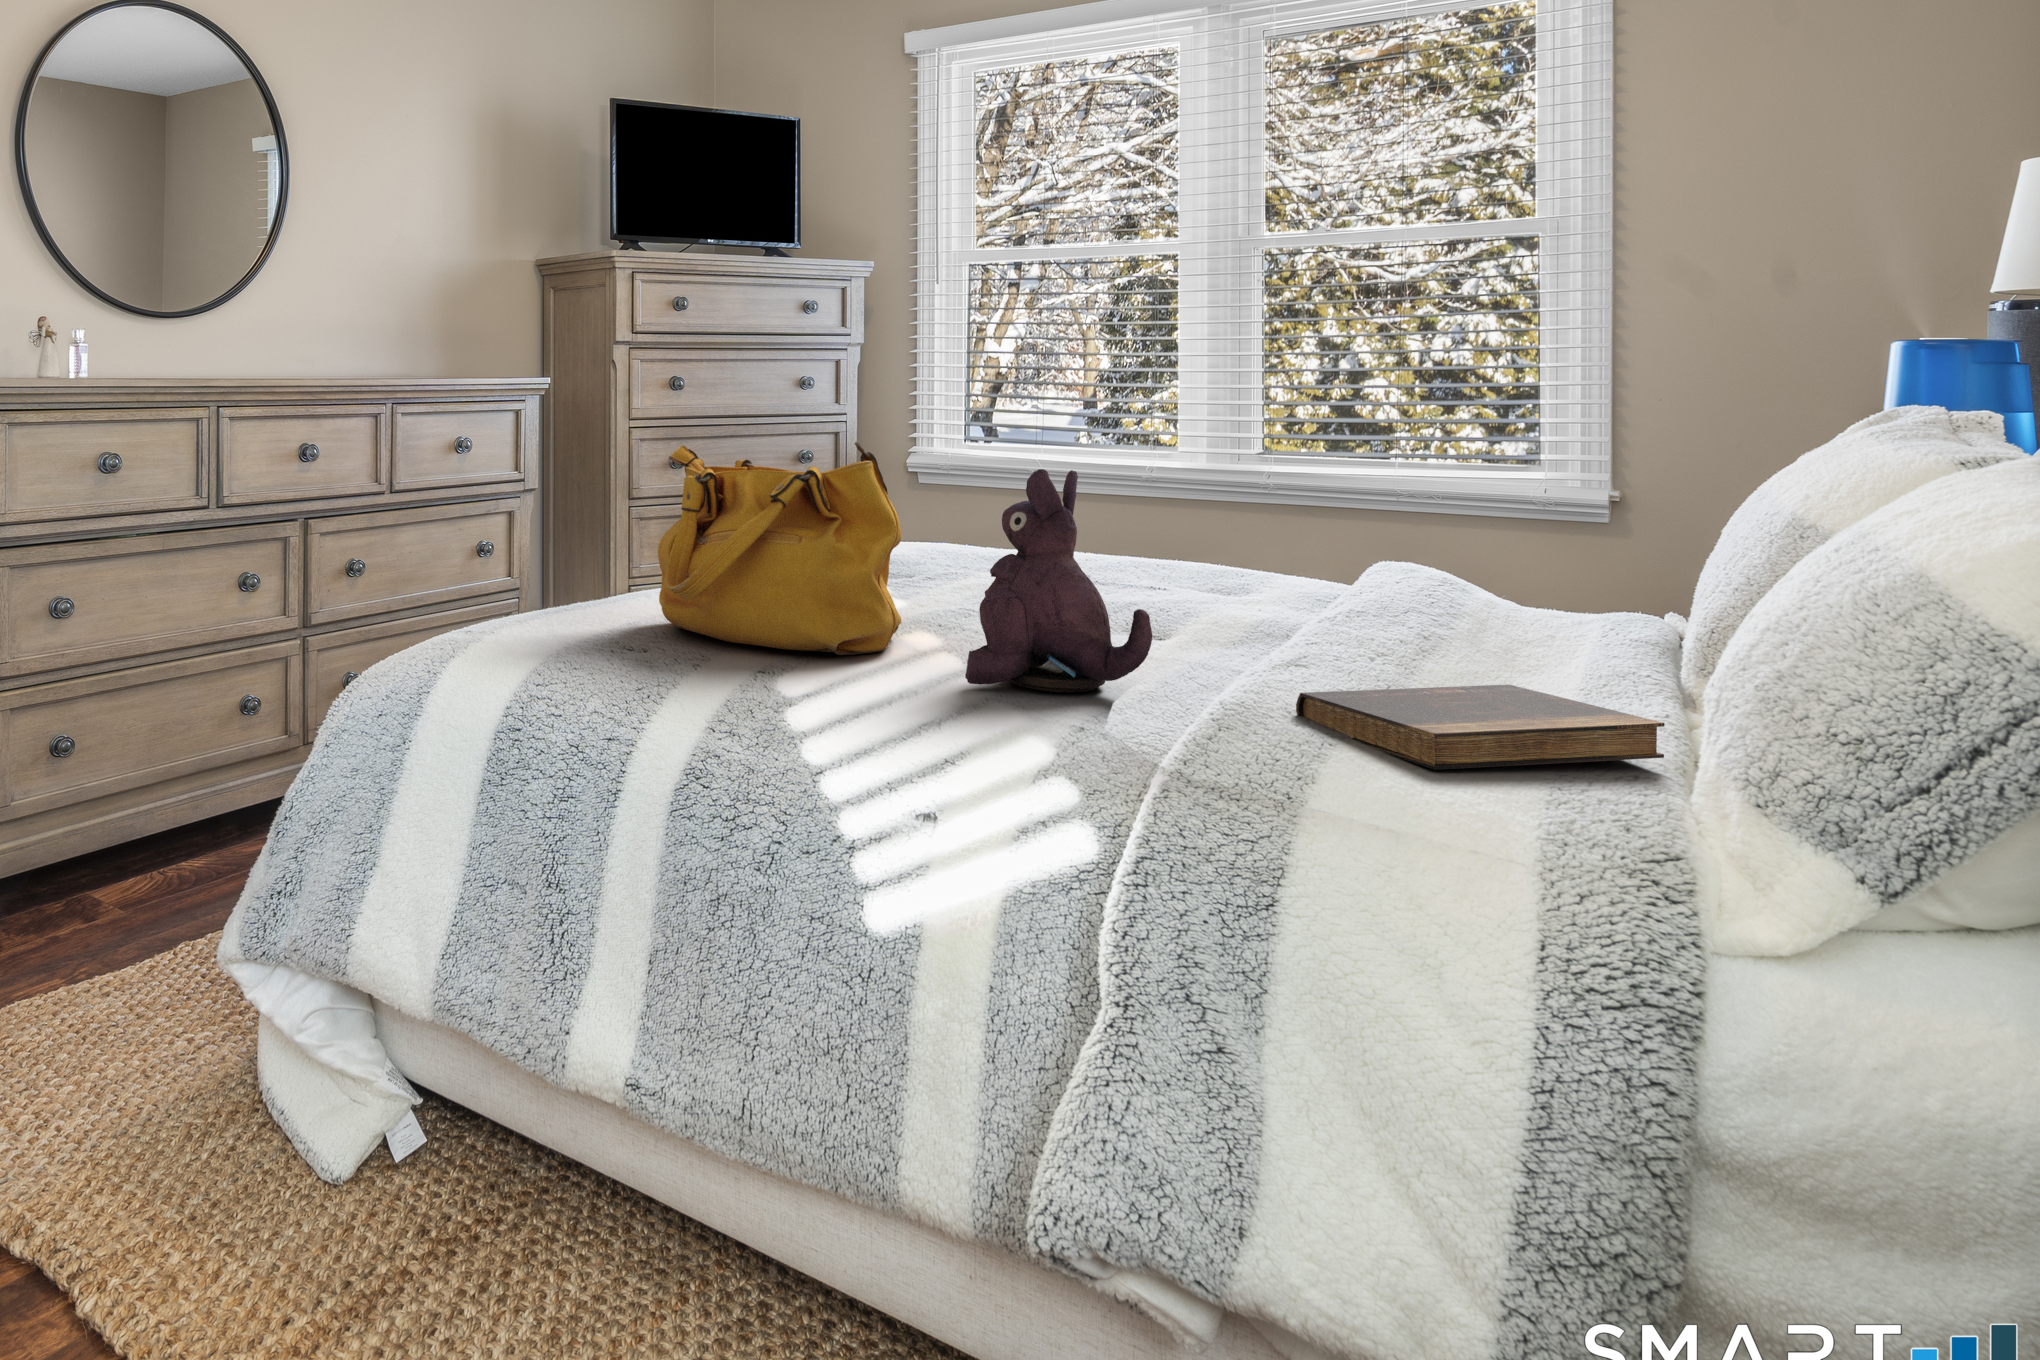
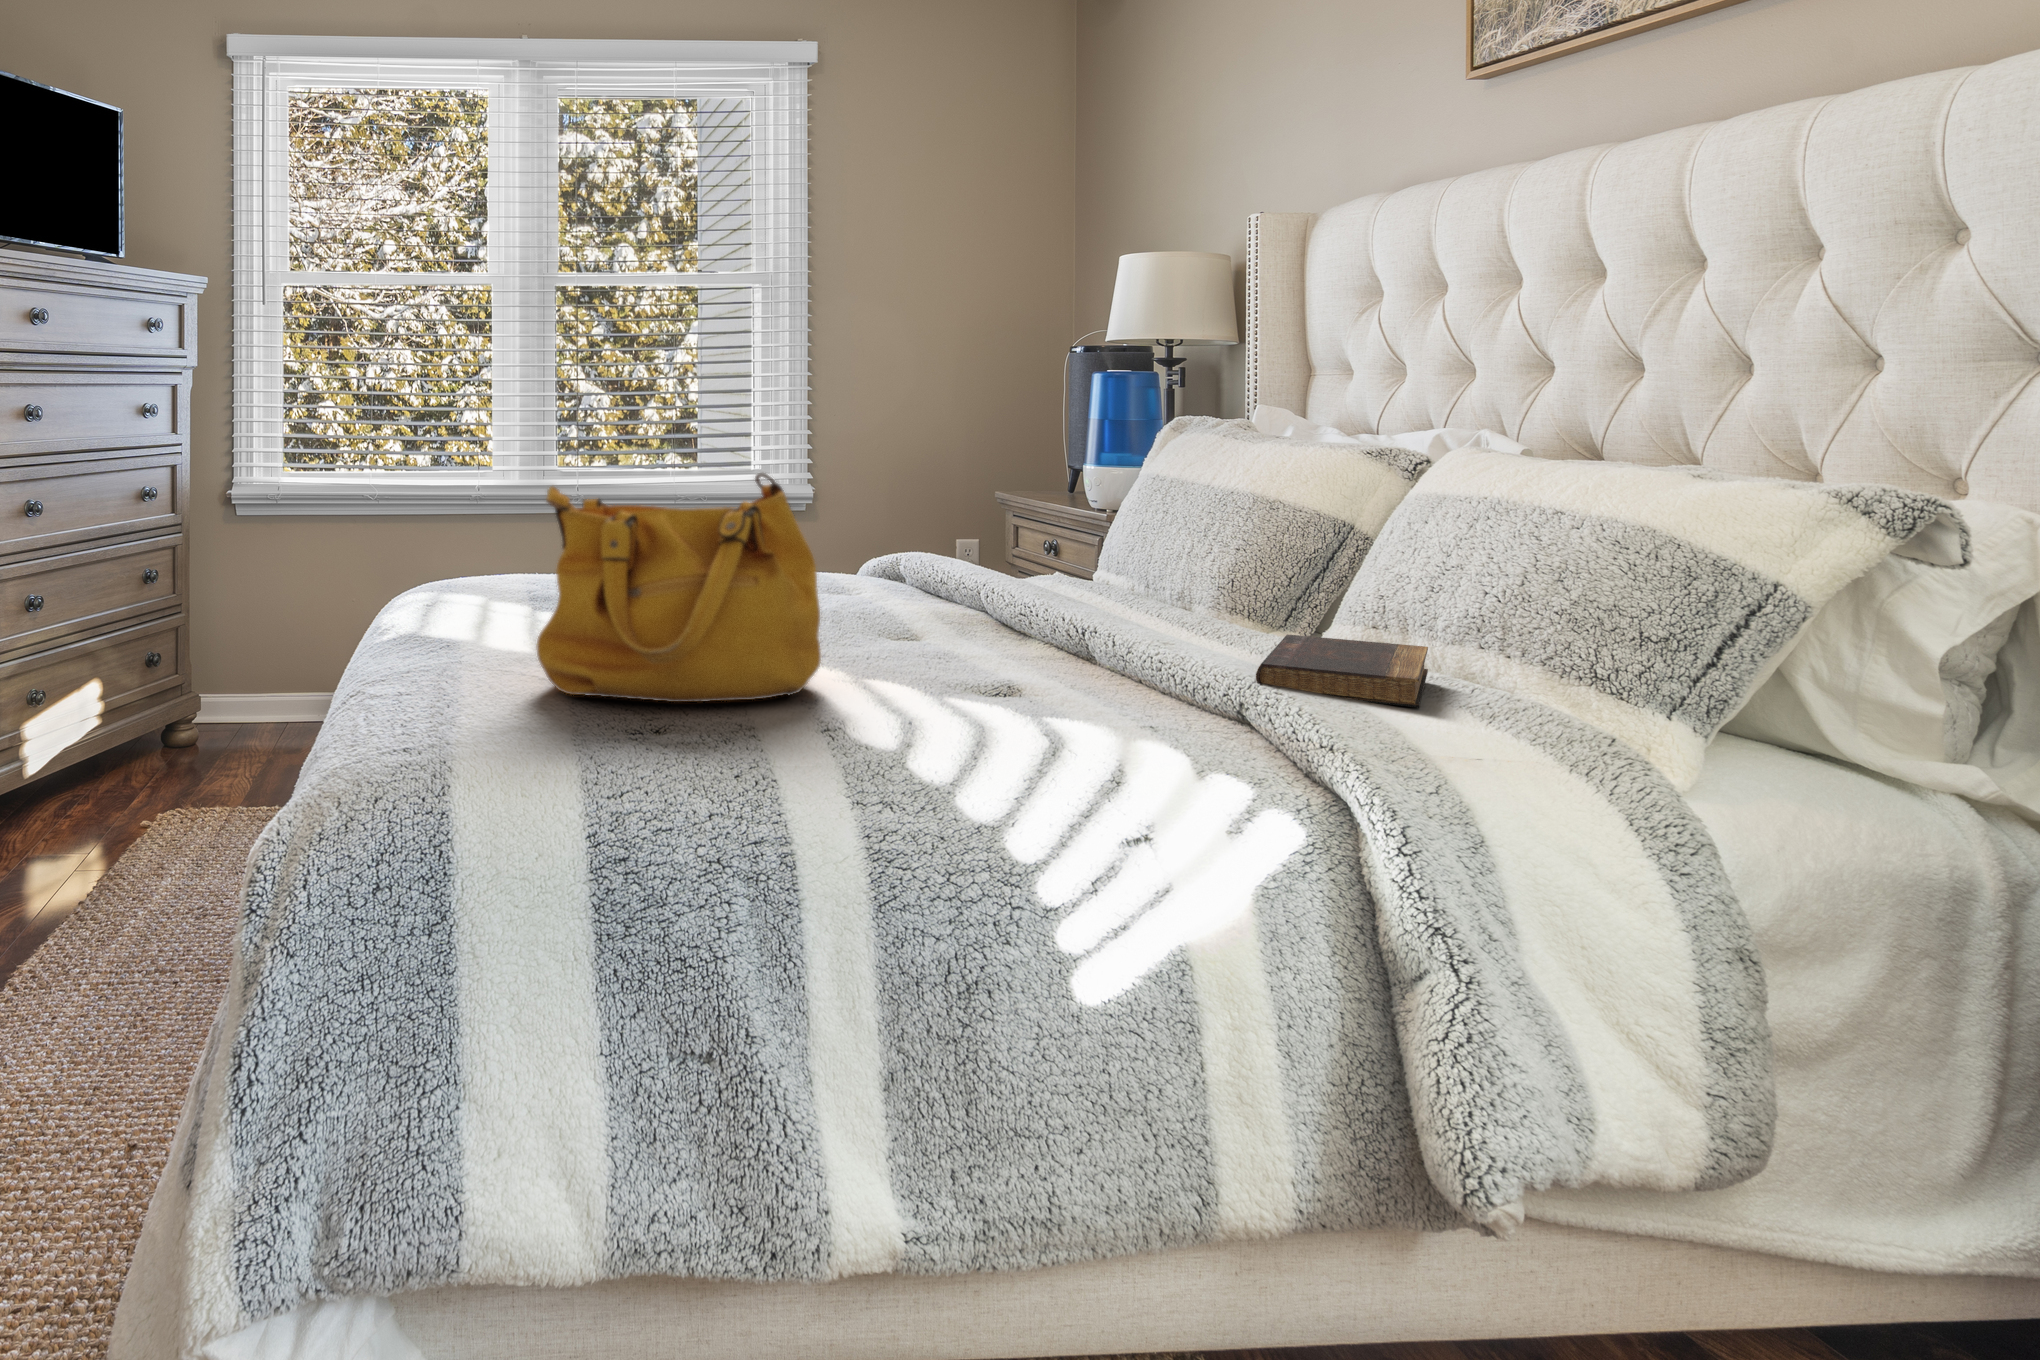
plush toy: present [965,469,1152,692] -> none [917,490,1089,703]

